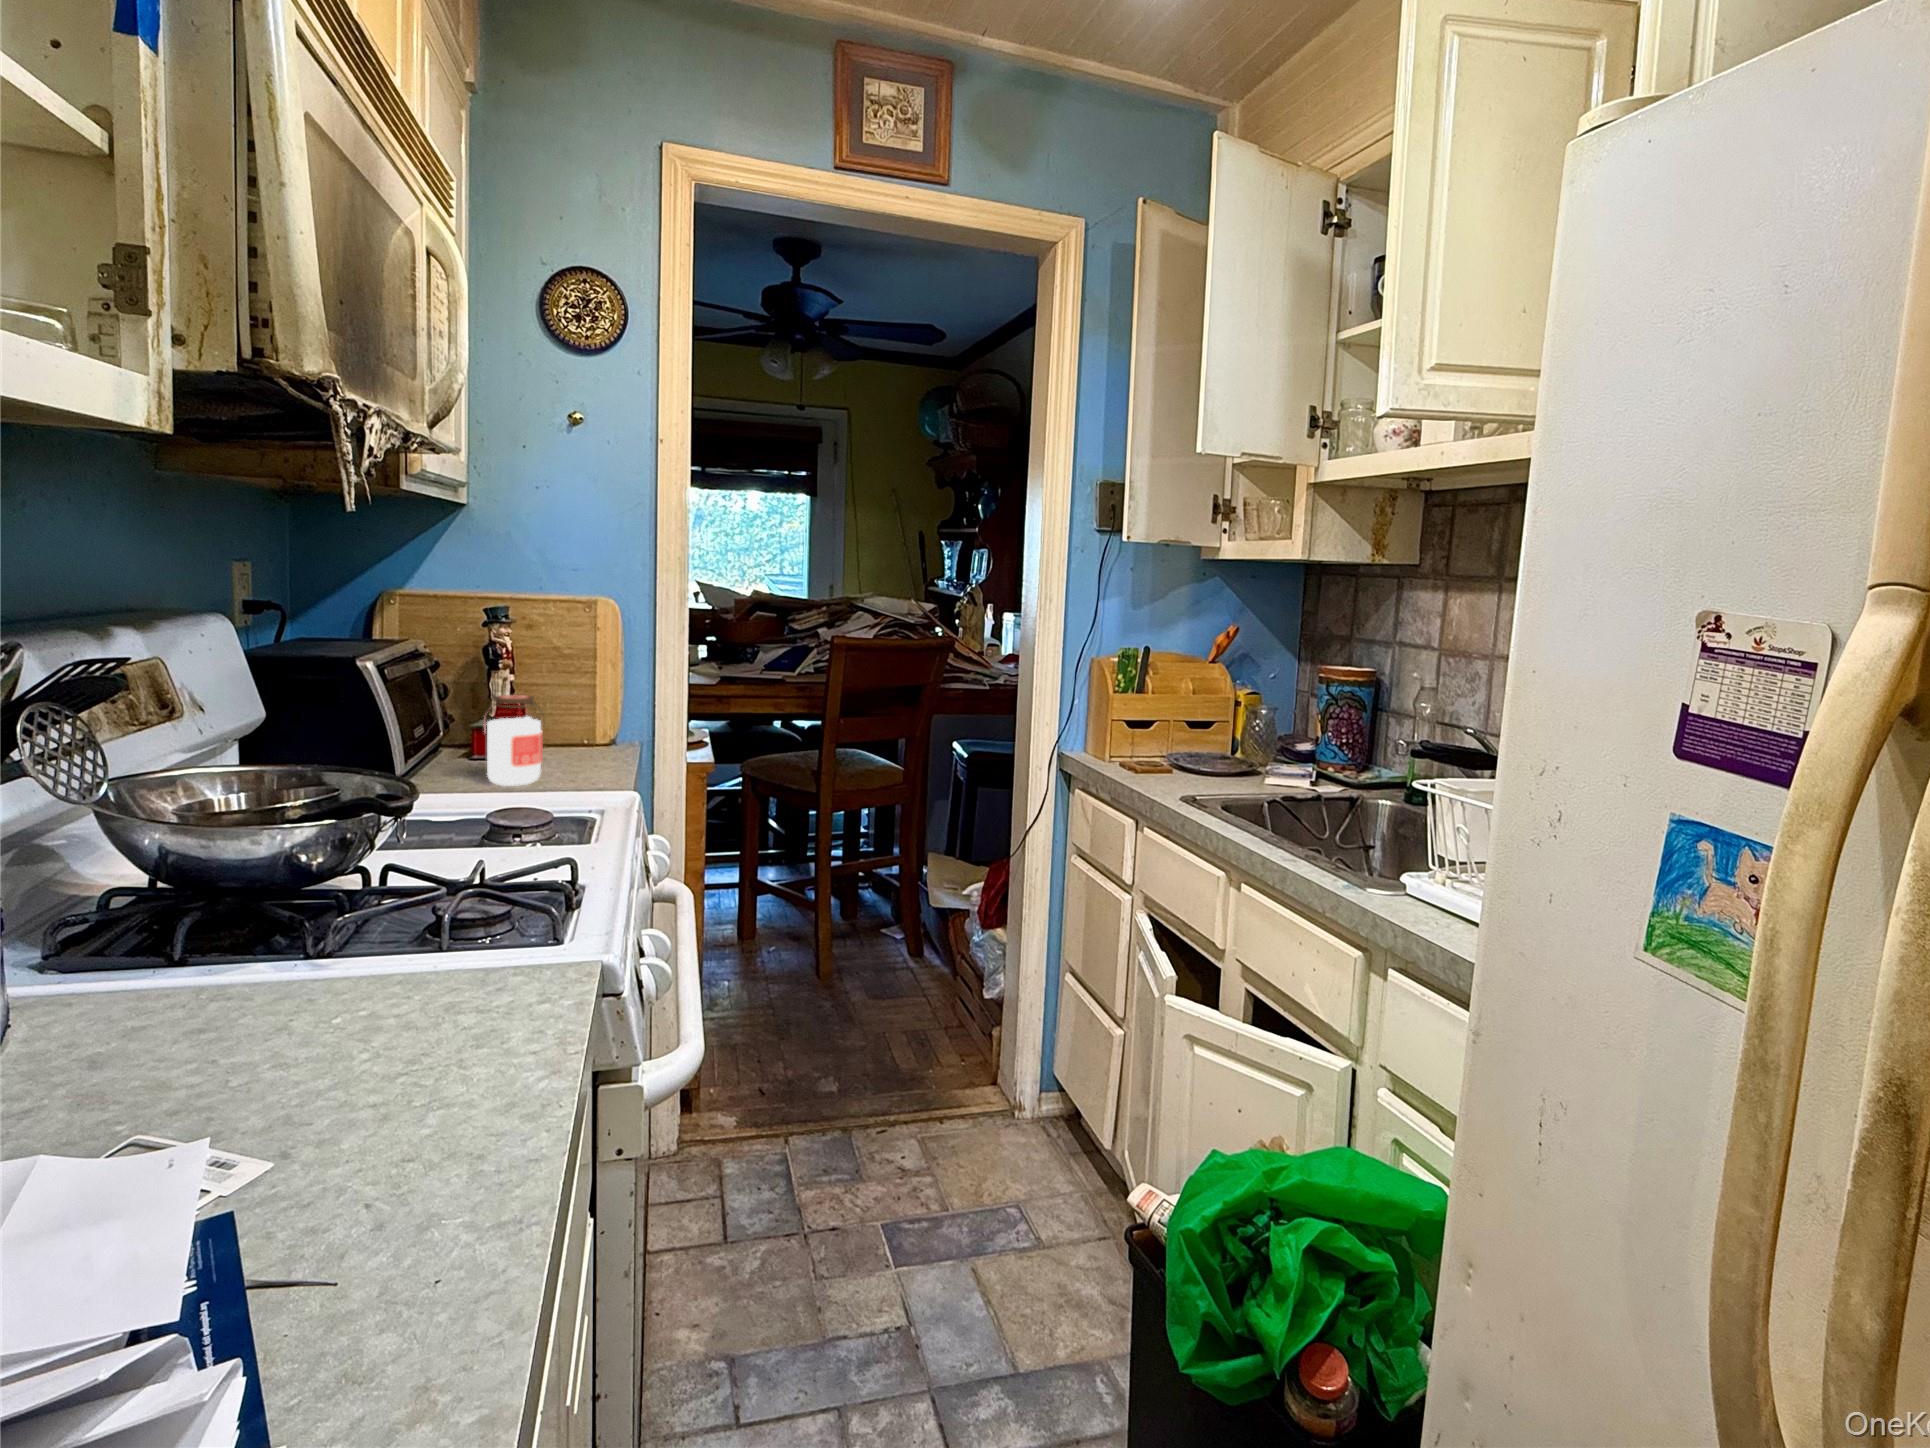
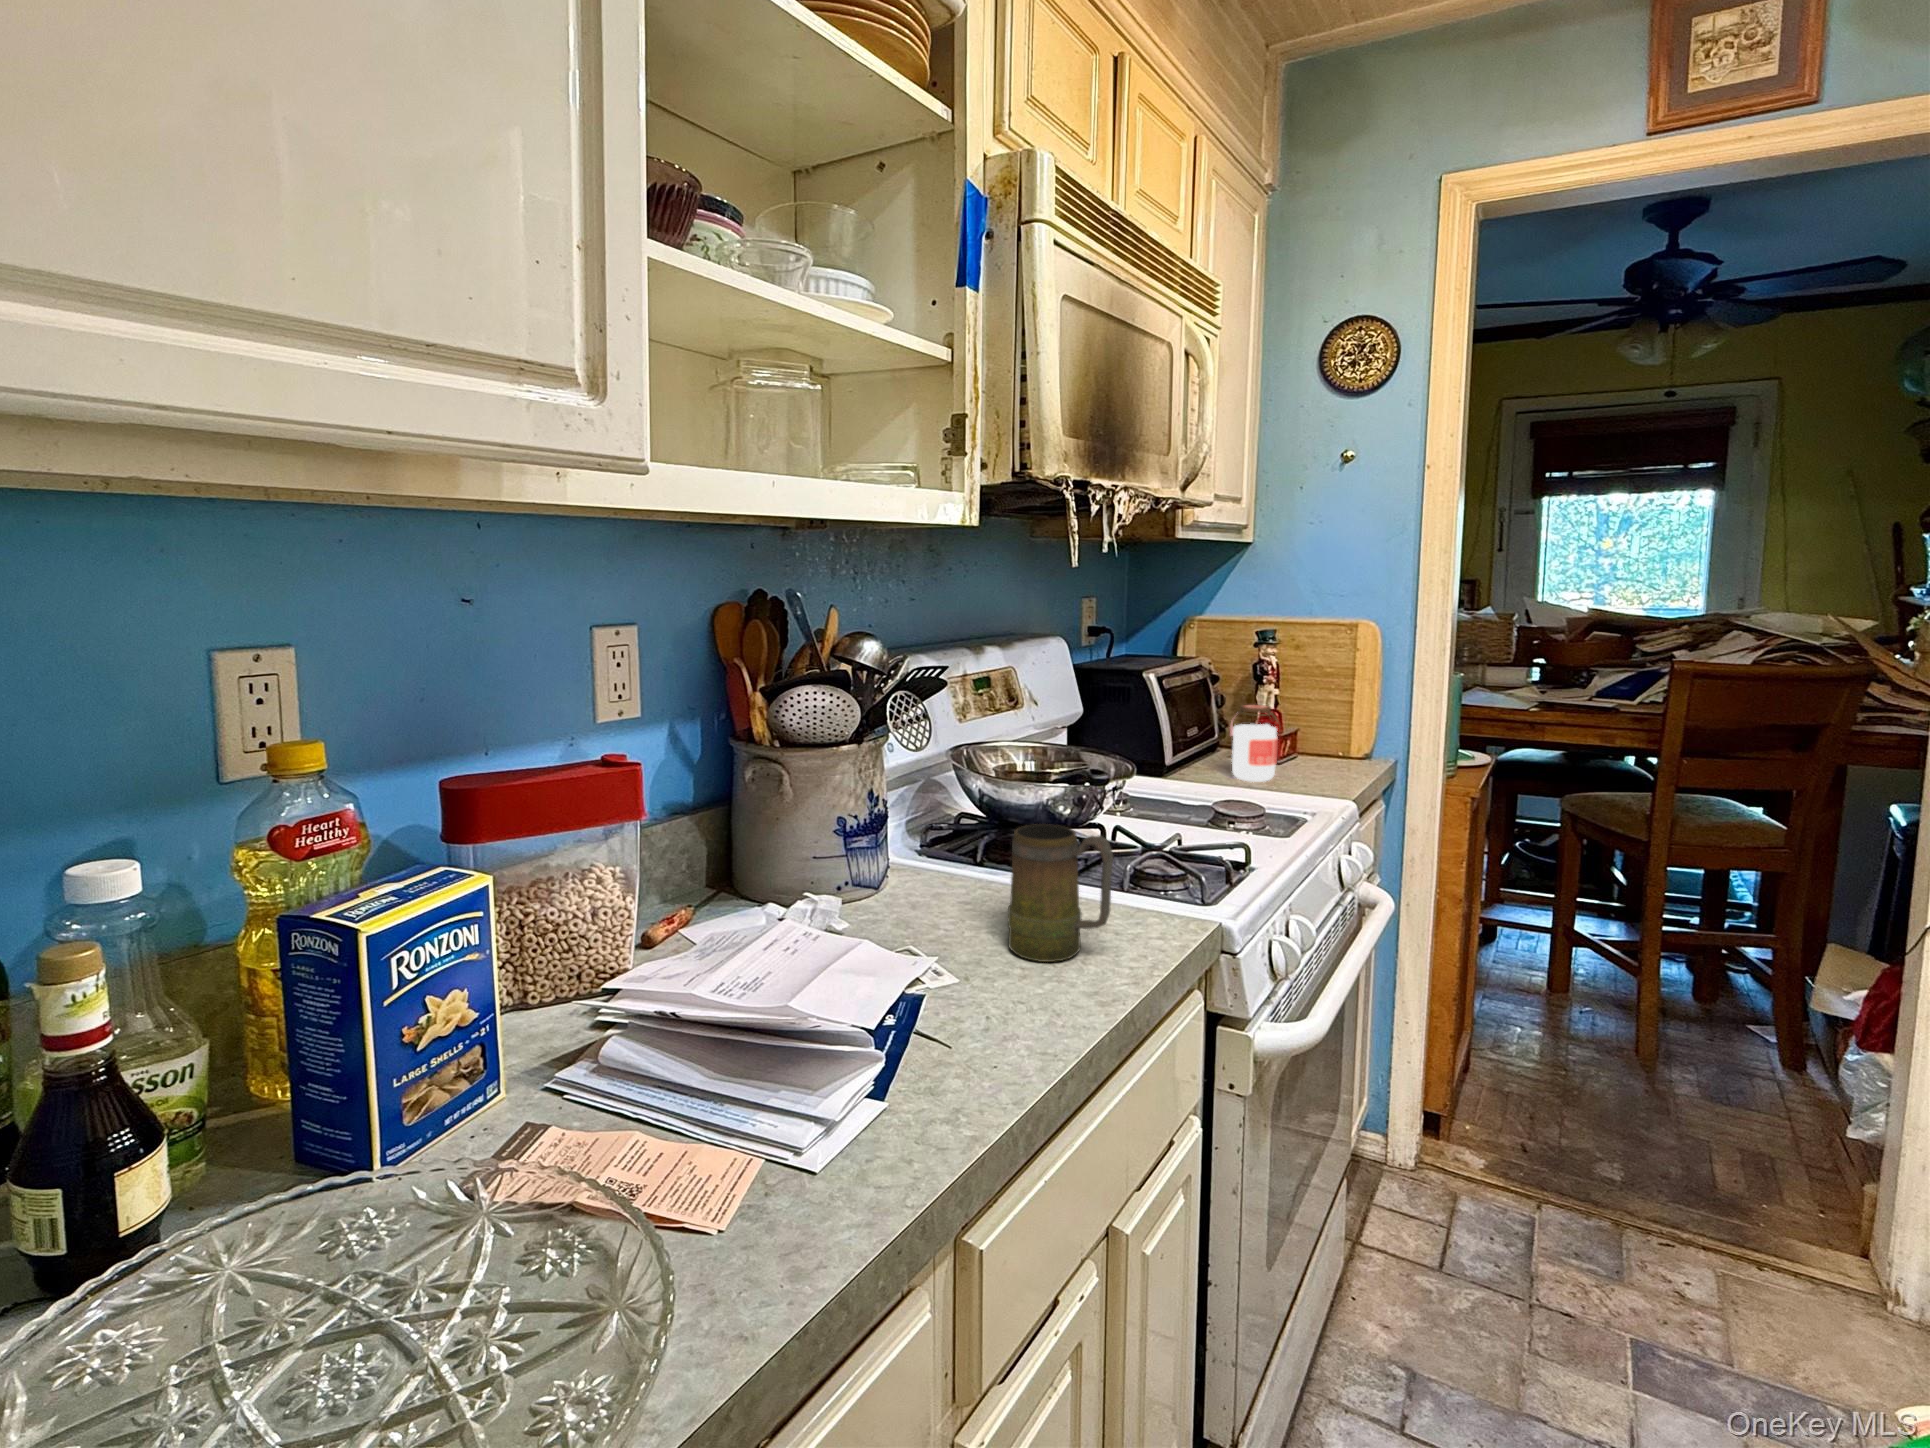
mug: none [323,883,502,1091] -> present [1008,824,1114,962]

